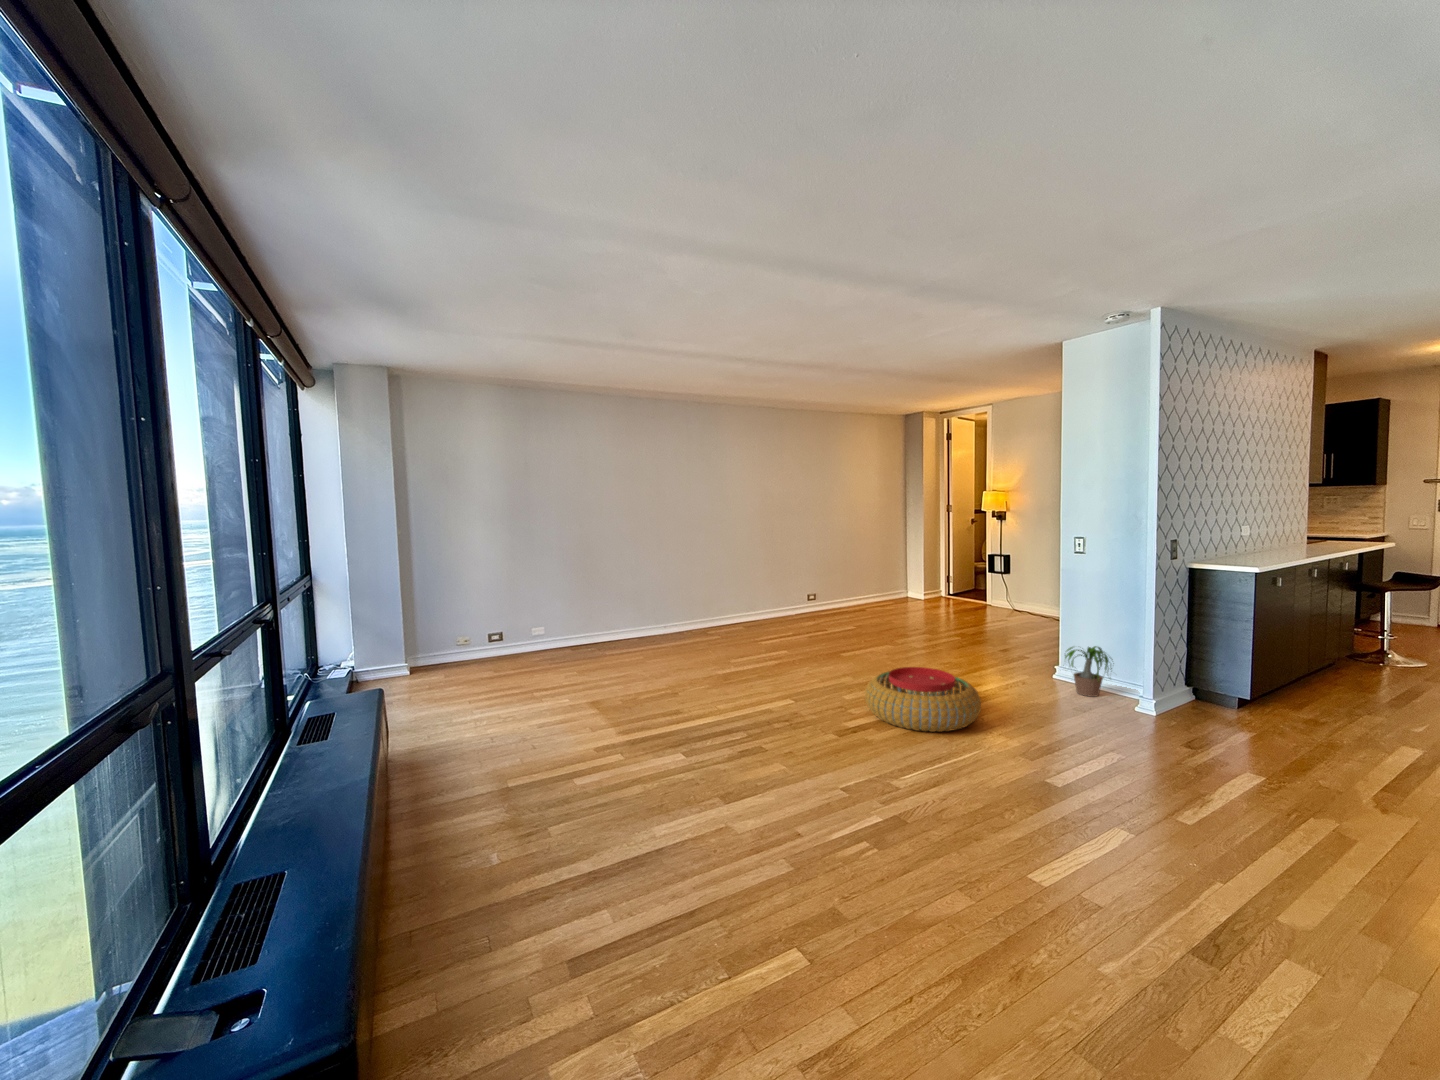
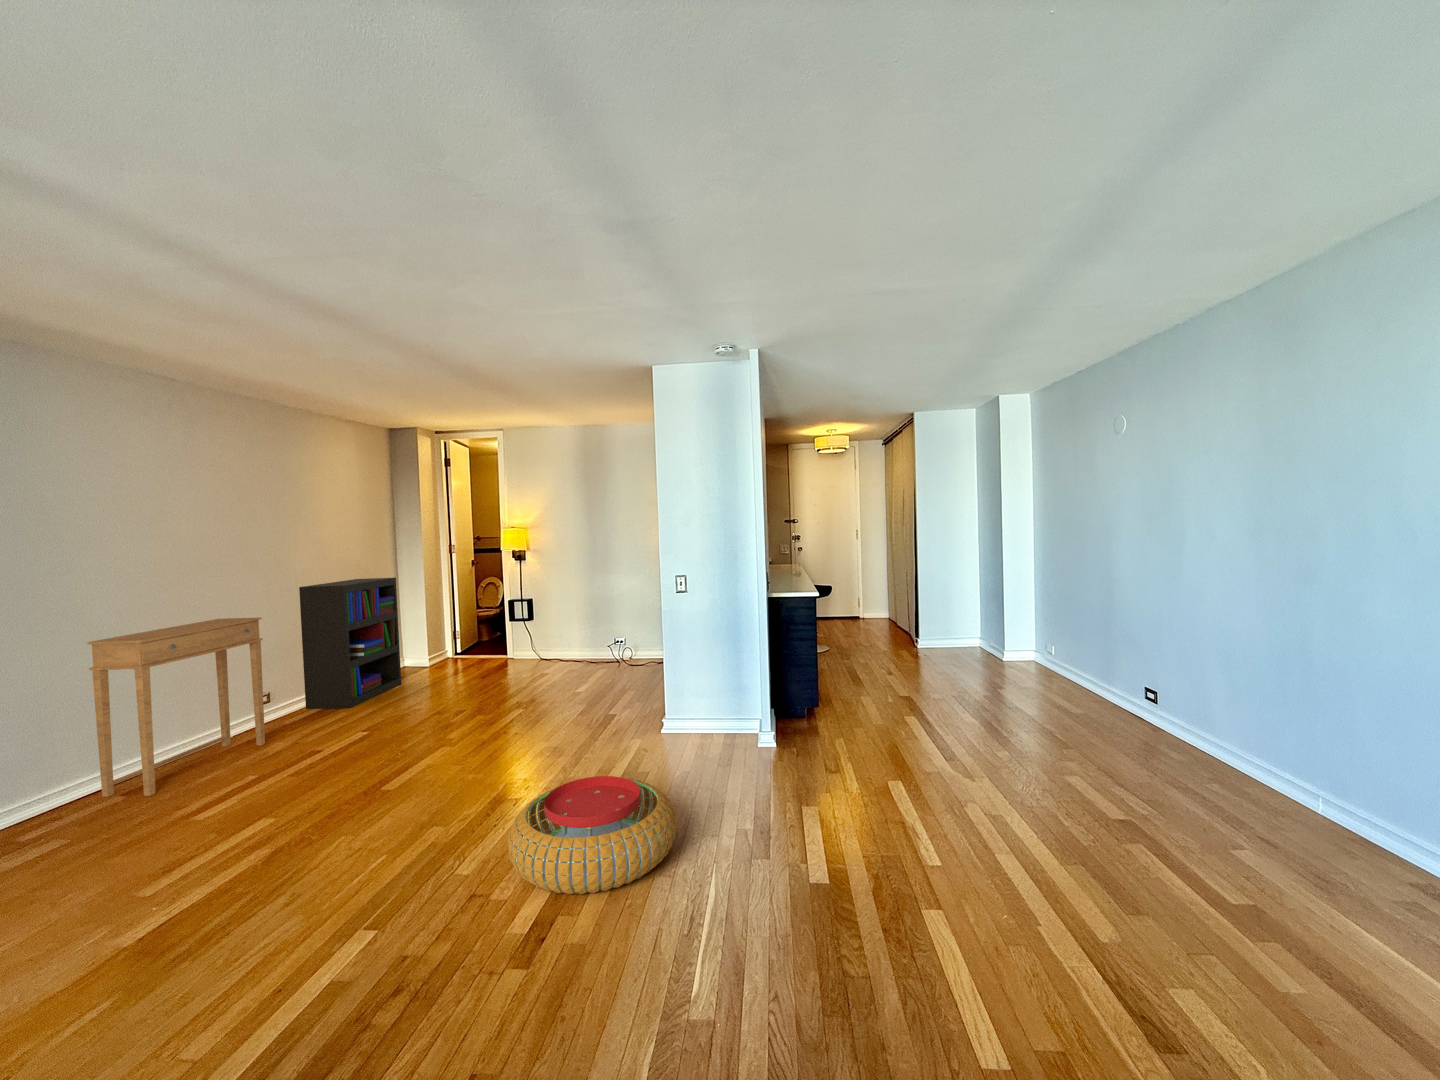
bookshelf: none [835,527,898,613] -> present [299,578,401,709]
side table: none [731,544,806,630] -> present [87,617,265,797]
potted plant: present [1065,646,1112,697] -> none [684,690,748,749]

